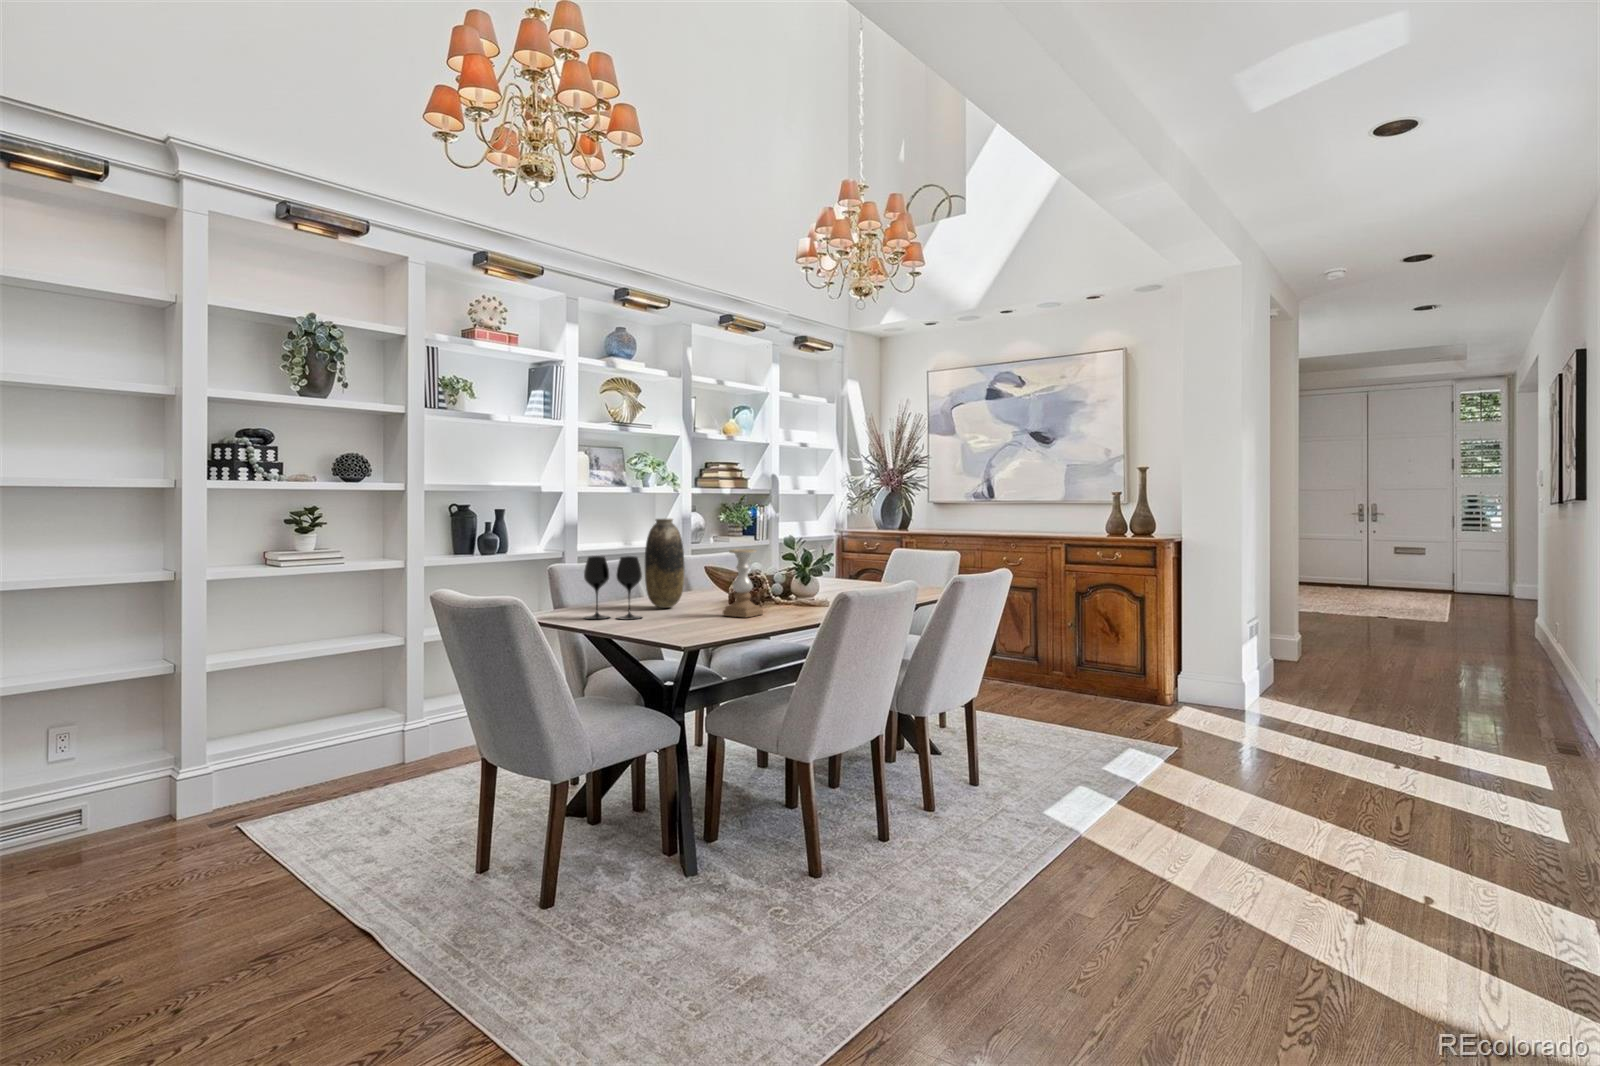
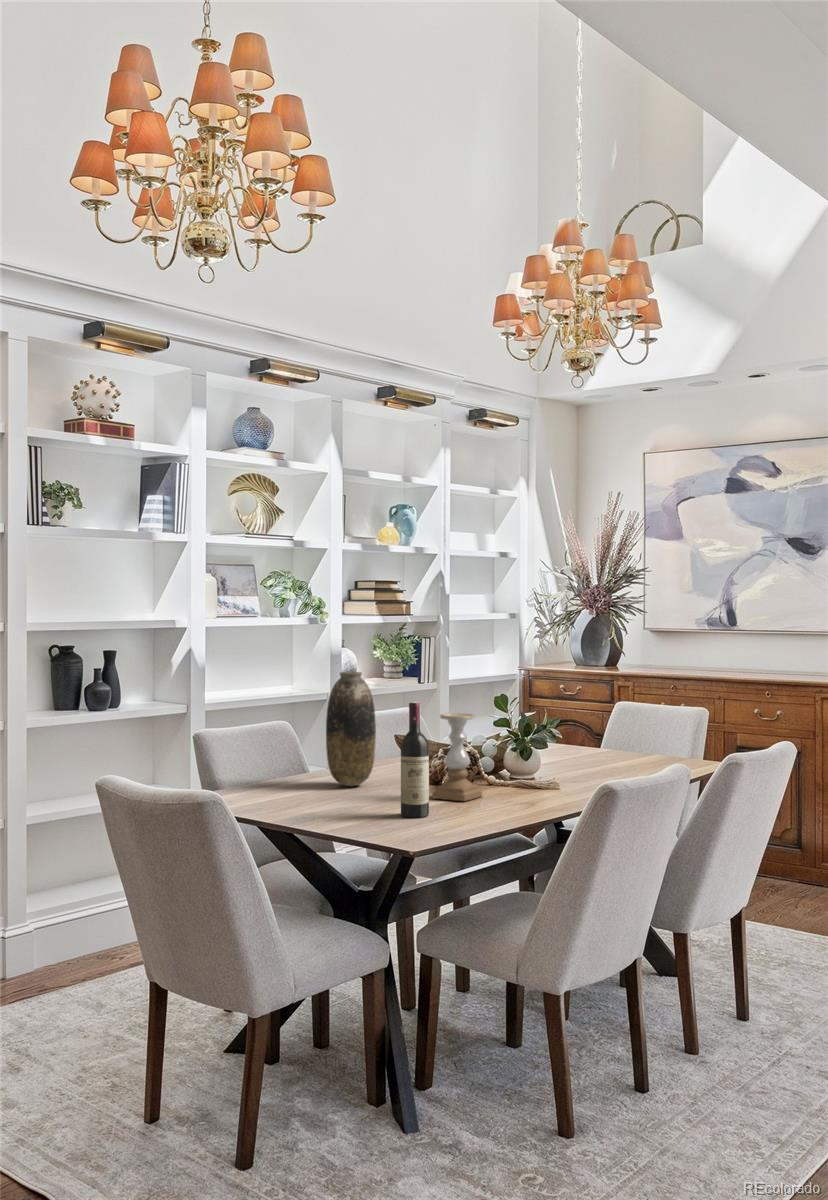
wine bottle: none [689,537,712,628] -> present [401,702,429,818]
wine glass: present [584,556,642,620] -> none [258,723,332,804]

